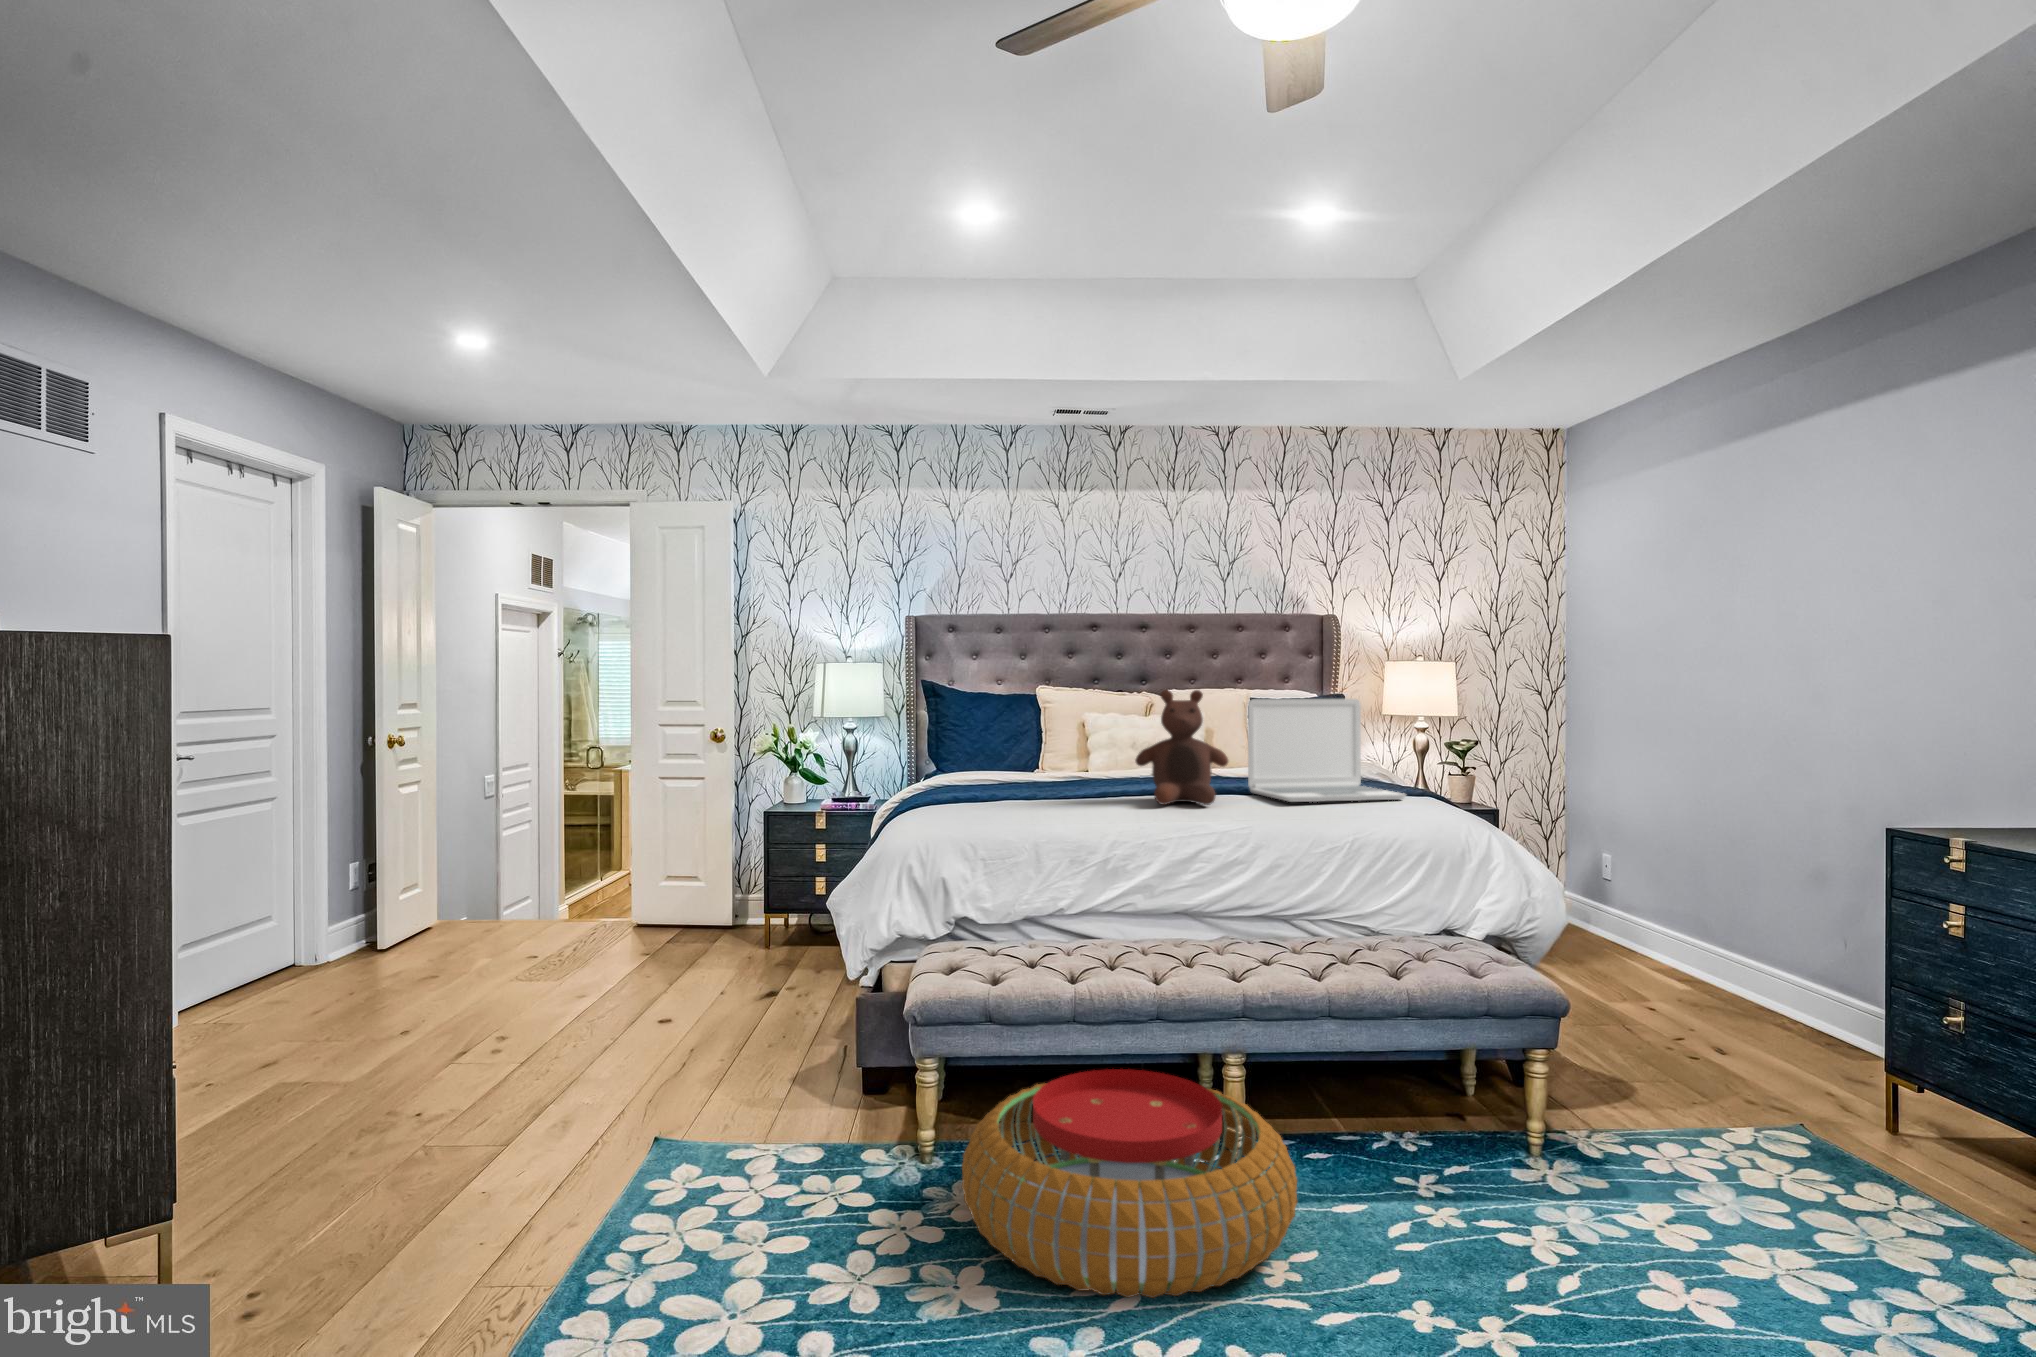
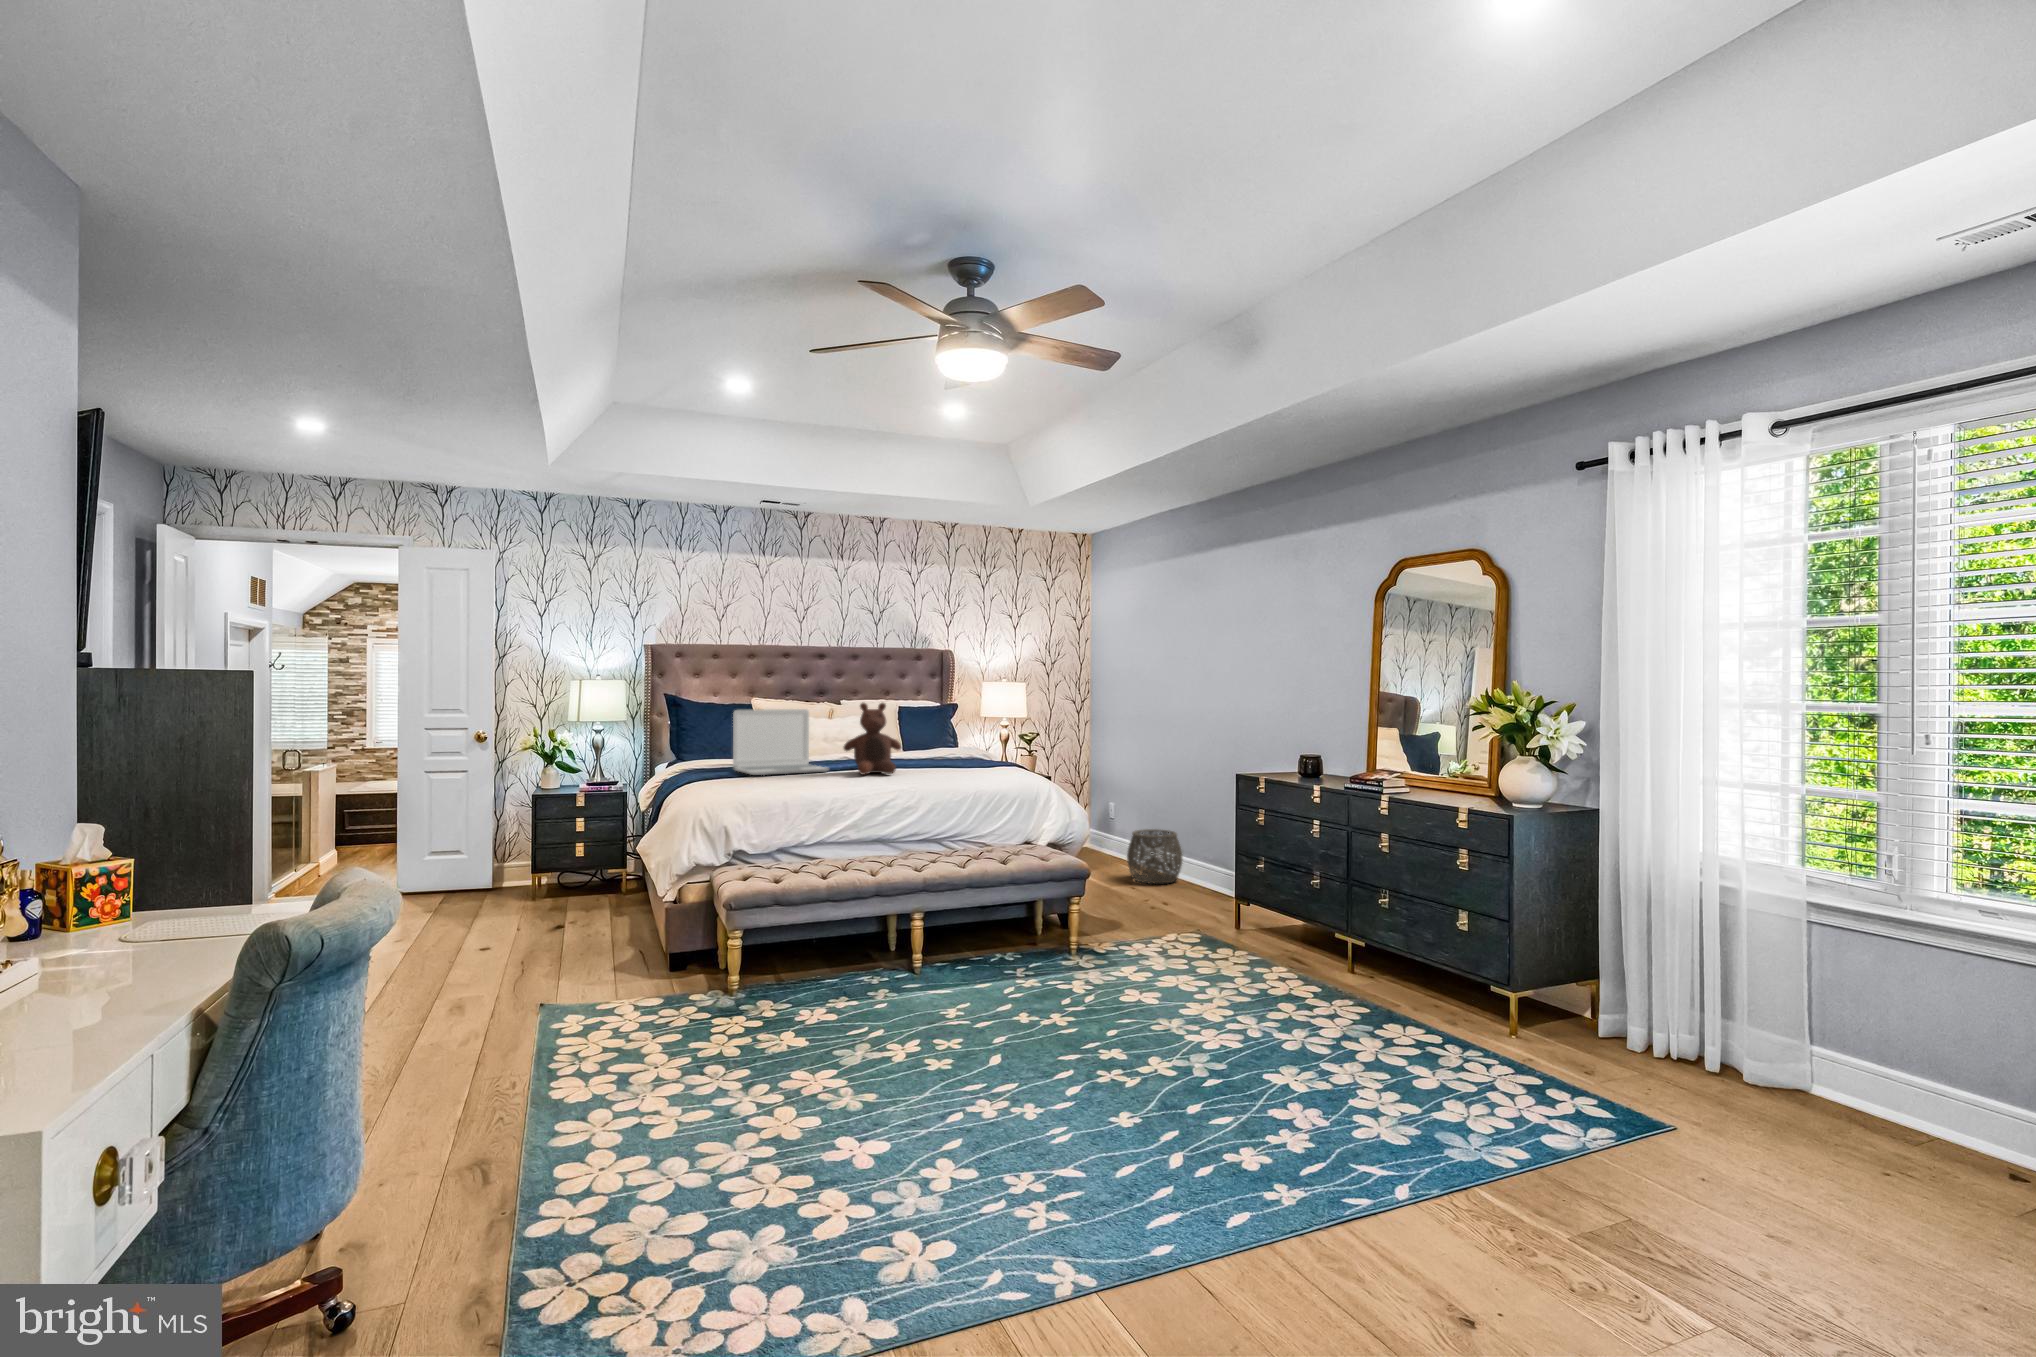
laptop: present [1248,699,1406,802] -> present [733,709,828,775]
woven basket: none [1640,910,1756,1011] -> present [1127,829,1182,884]
pouf: present [962,1069,1297,1298] -> none [770,925,960,1034]

